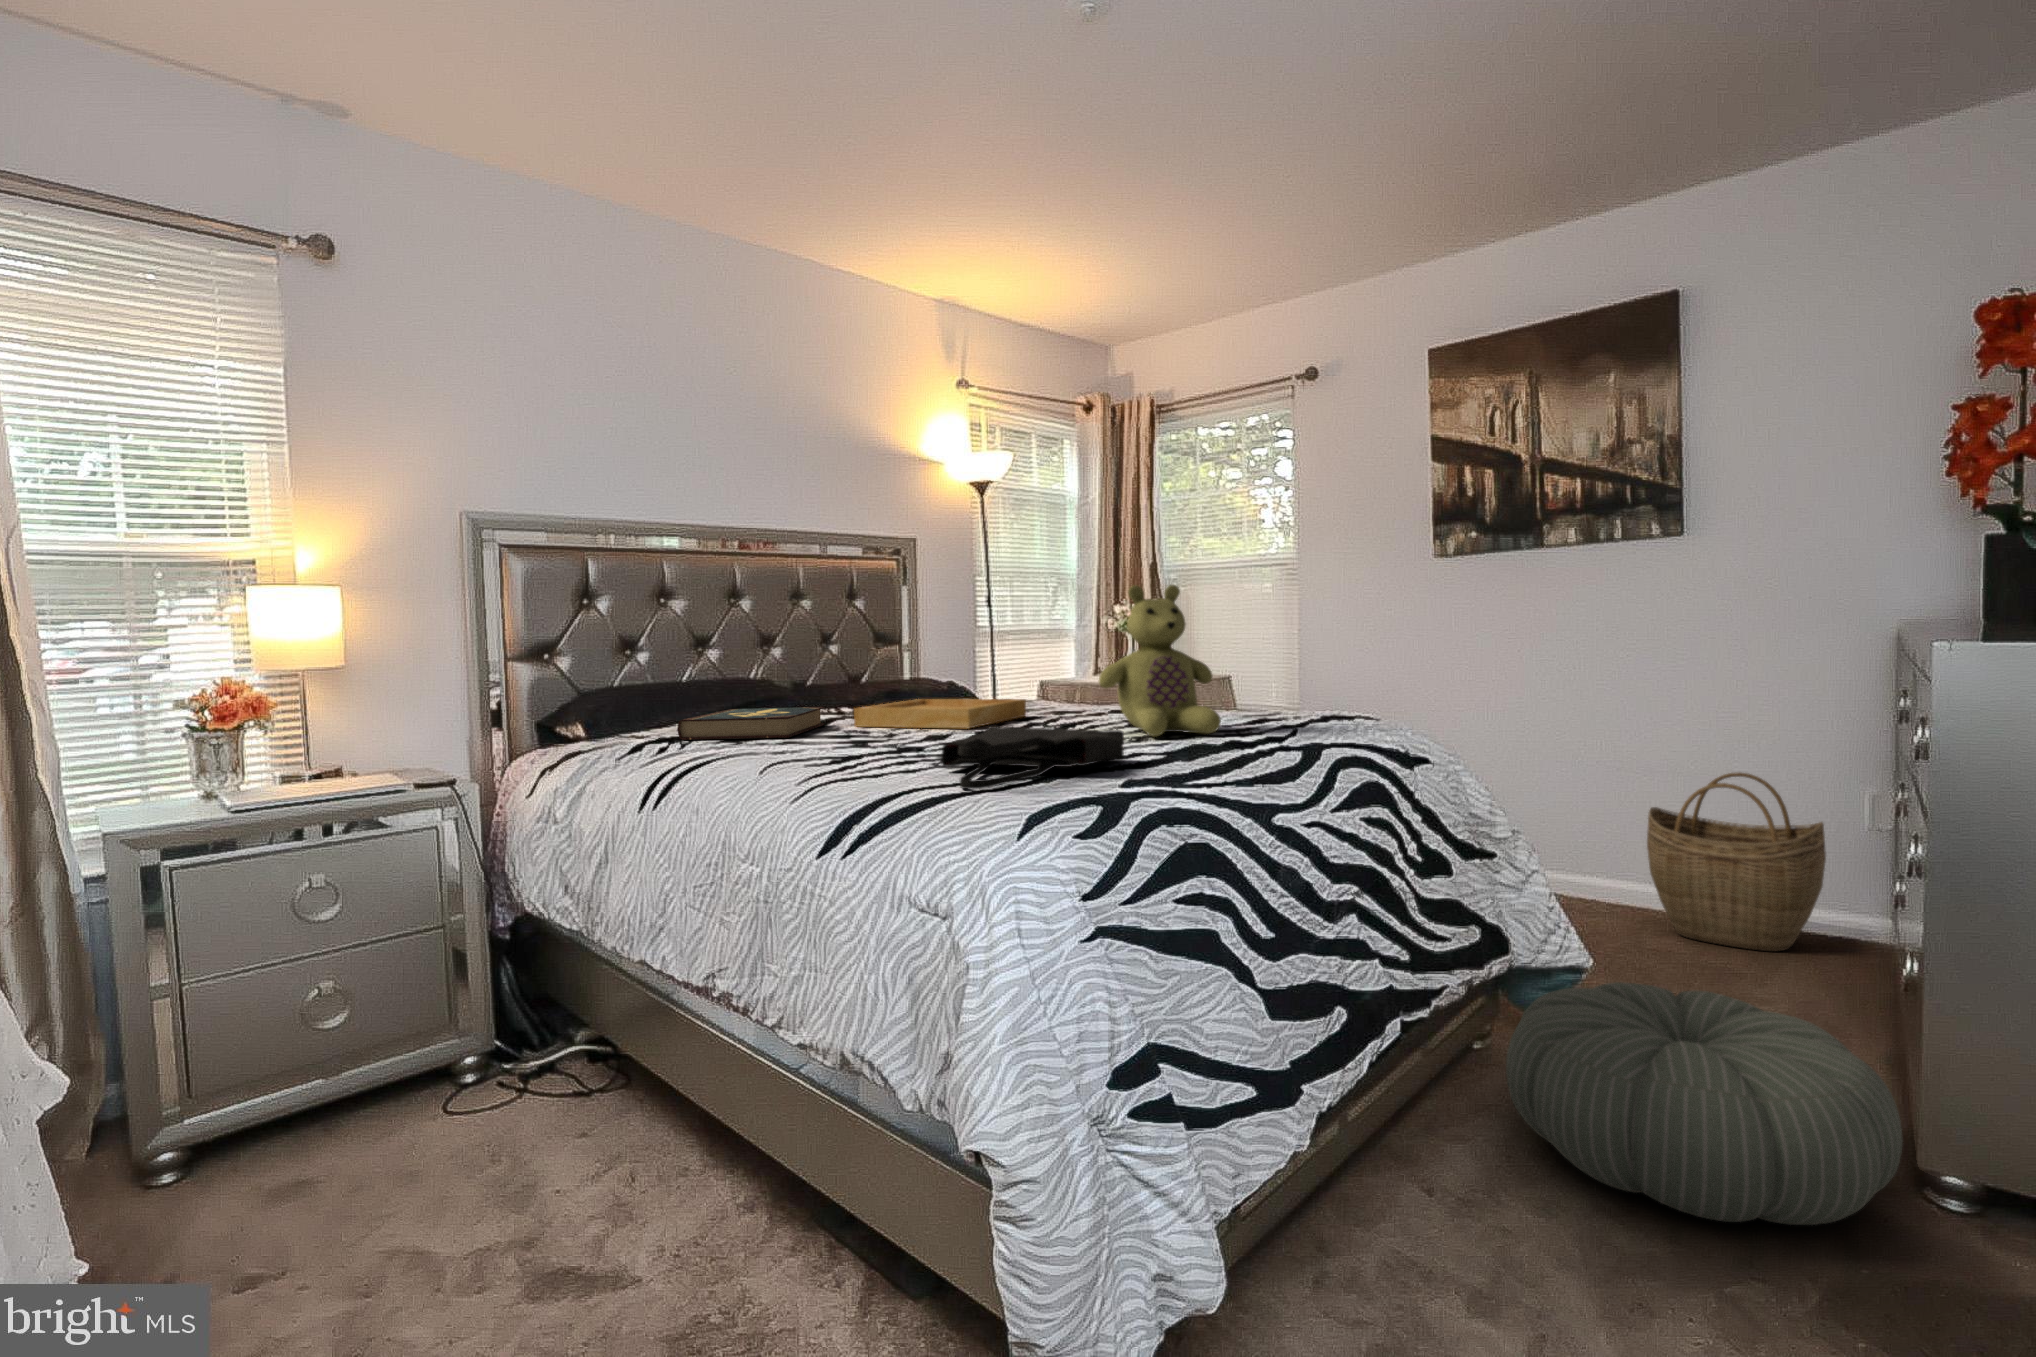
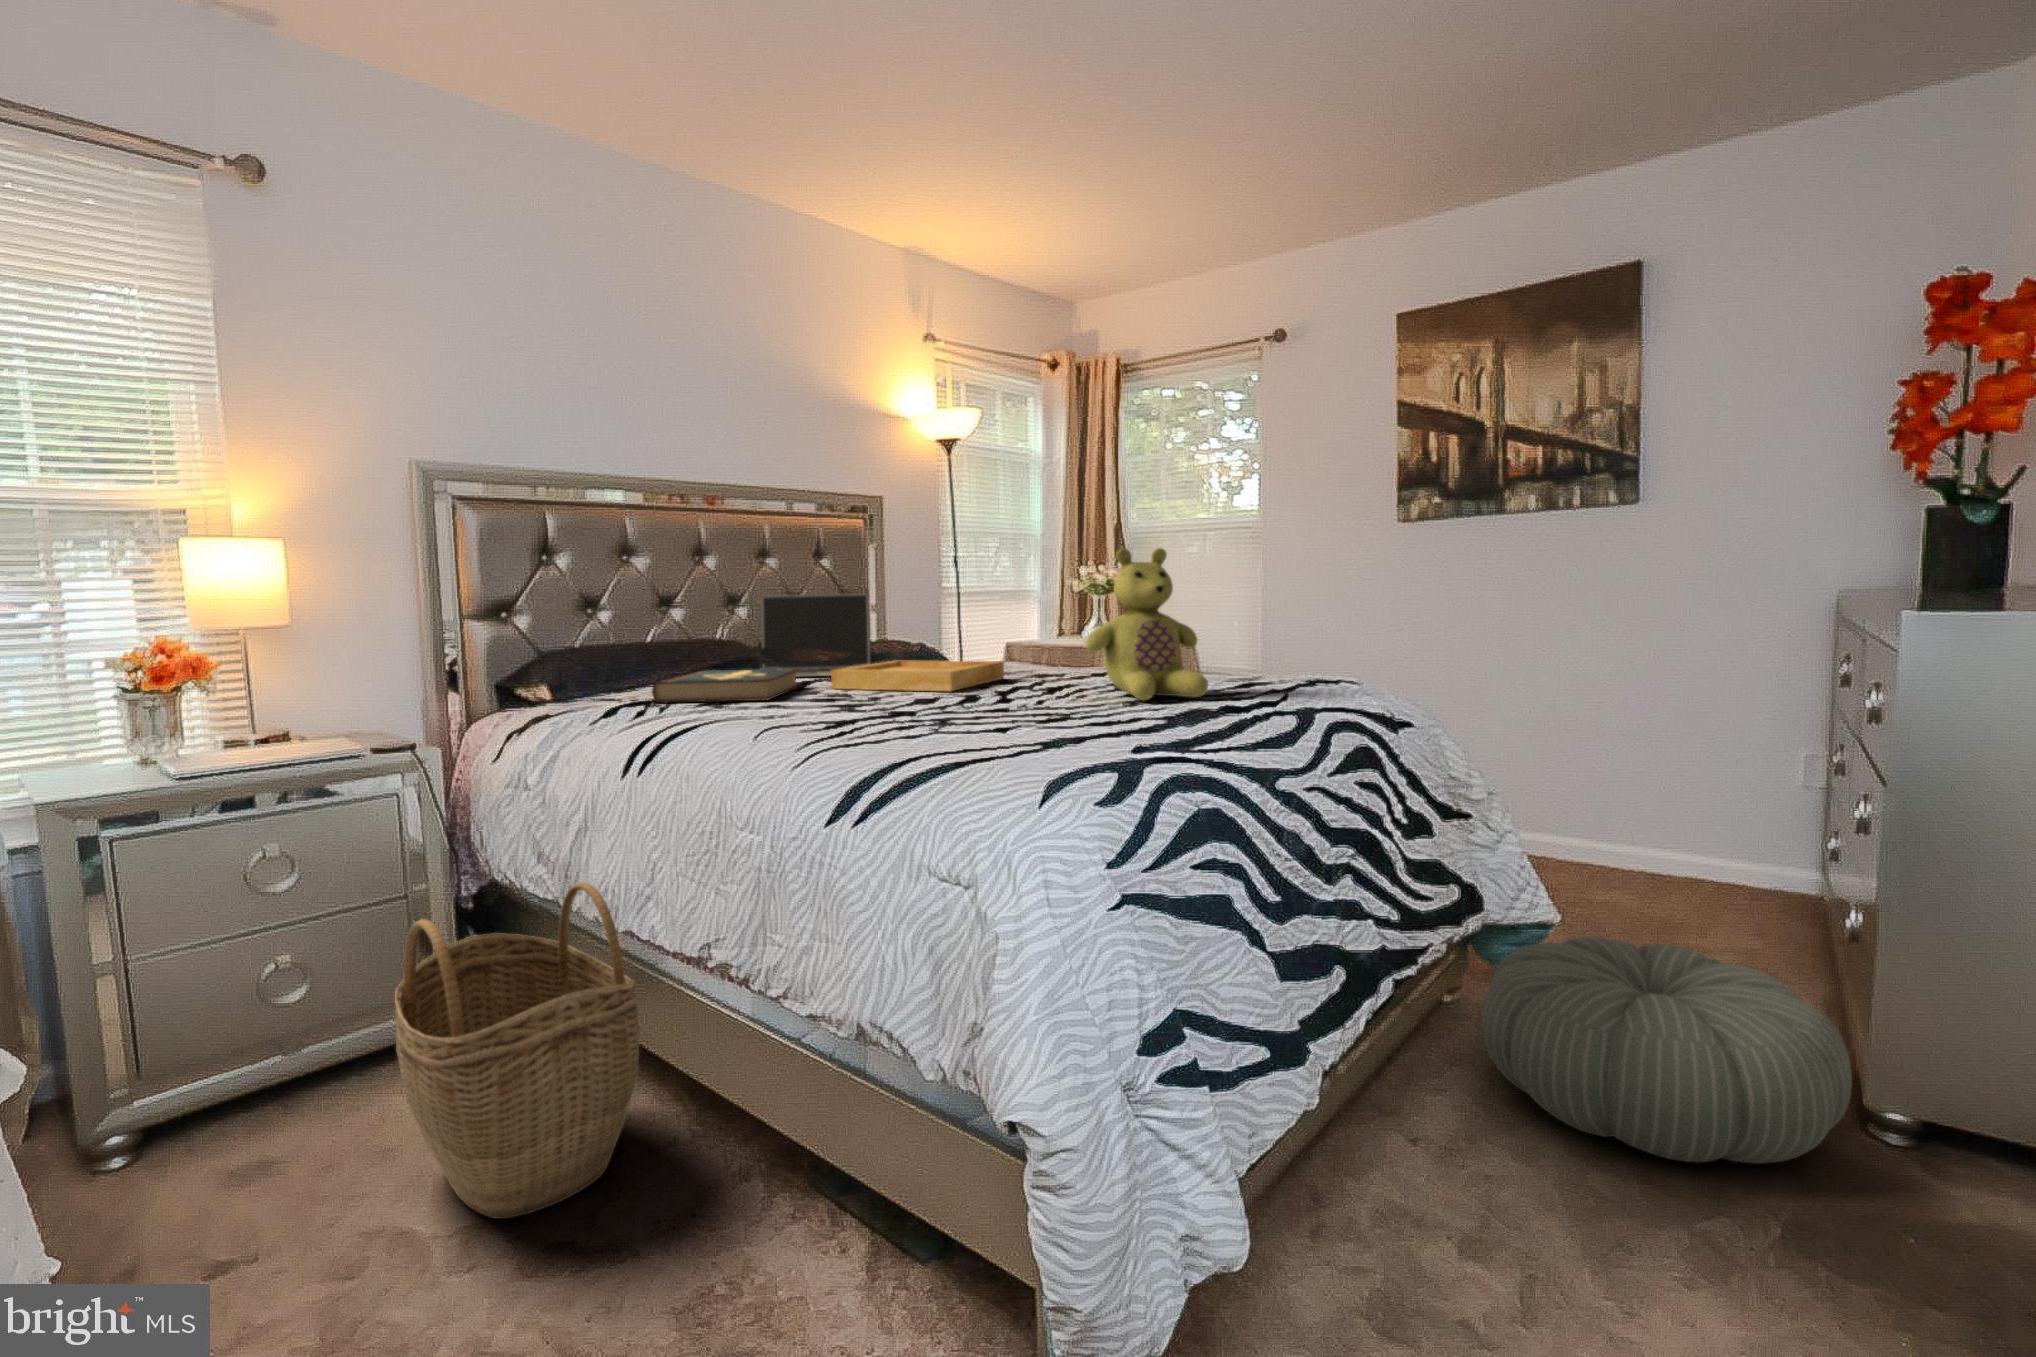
laptop: none [779,633,900,717] -> present [761,593,870,677]
tote bag: present [941,726,1124,789] -> none [943,690,1124,756]
woven basket: present [1647,773,1826,951] -> present [395,882,640,1219]

